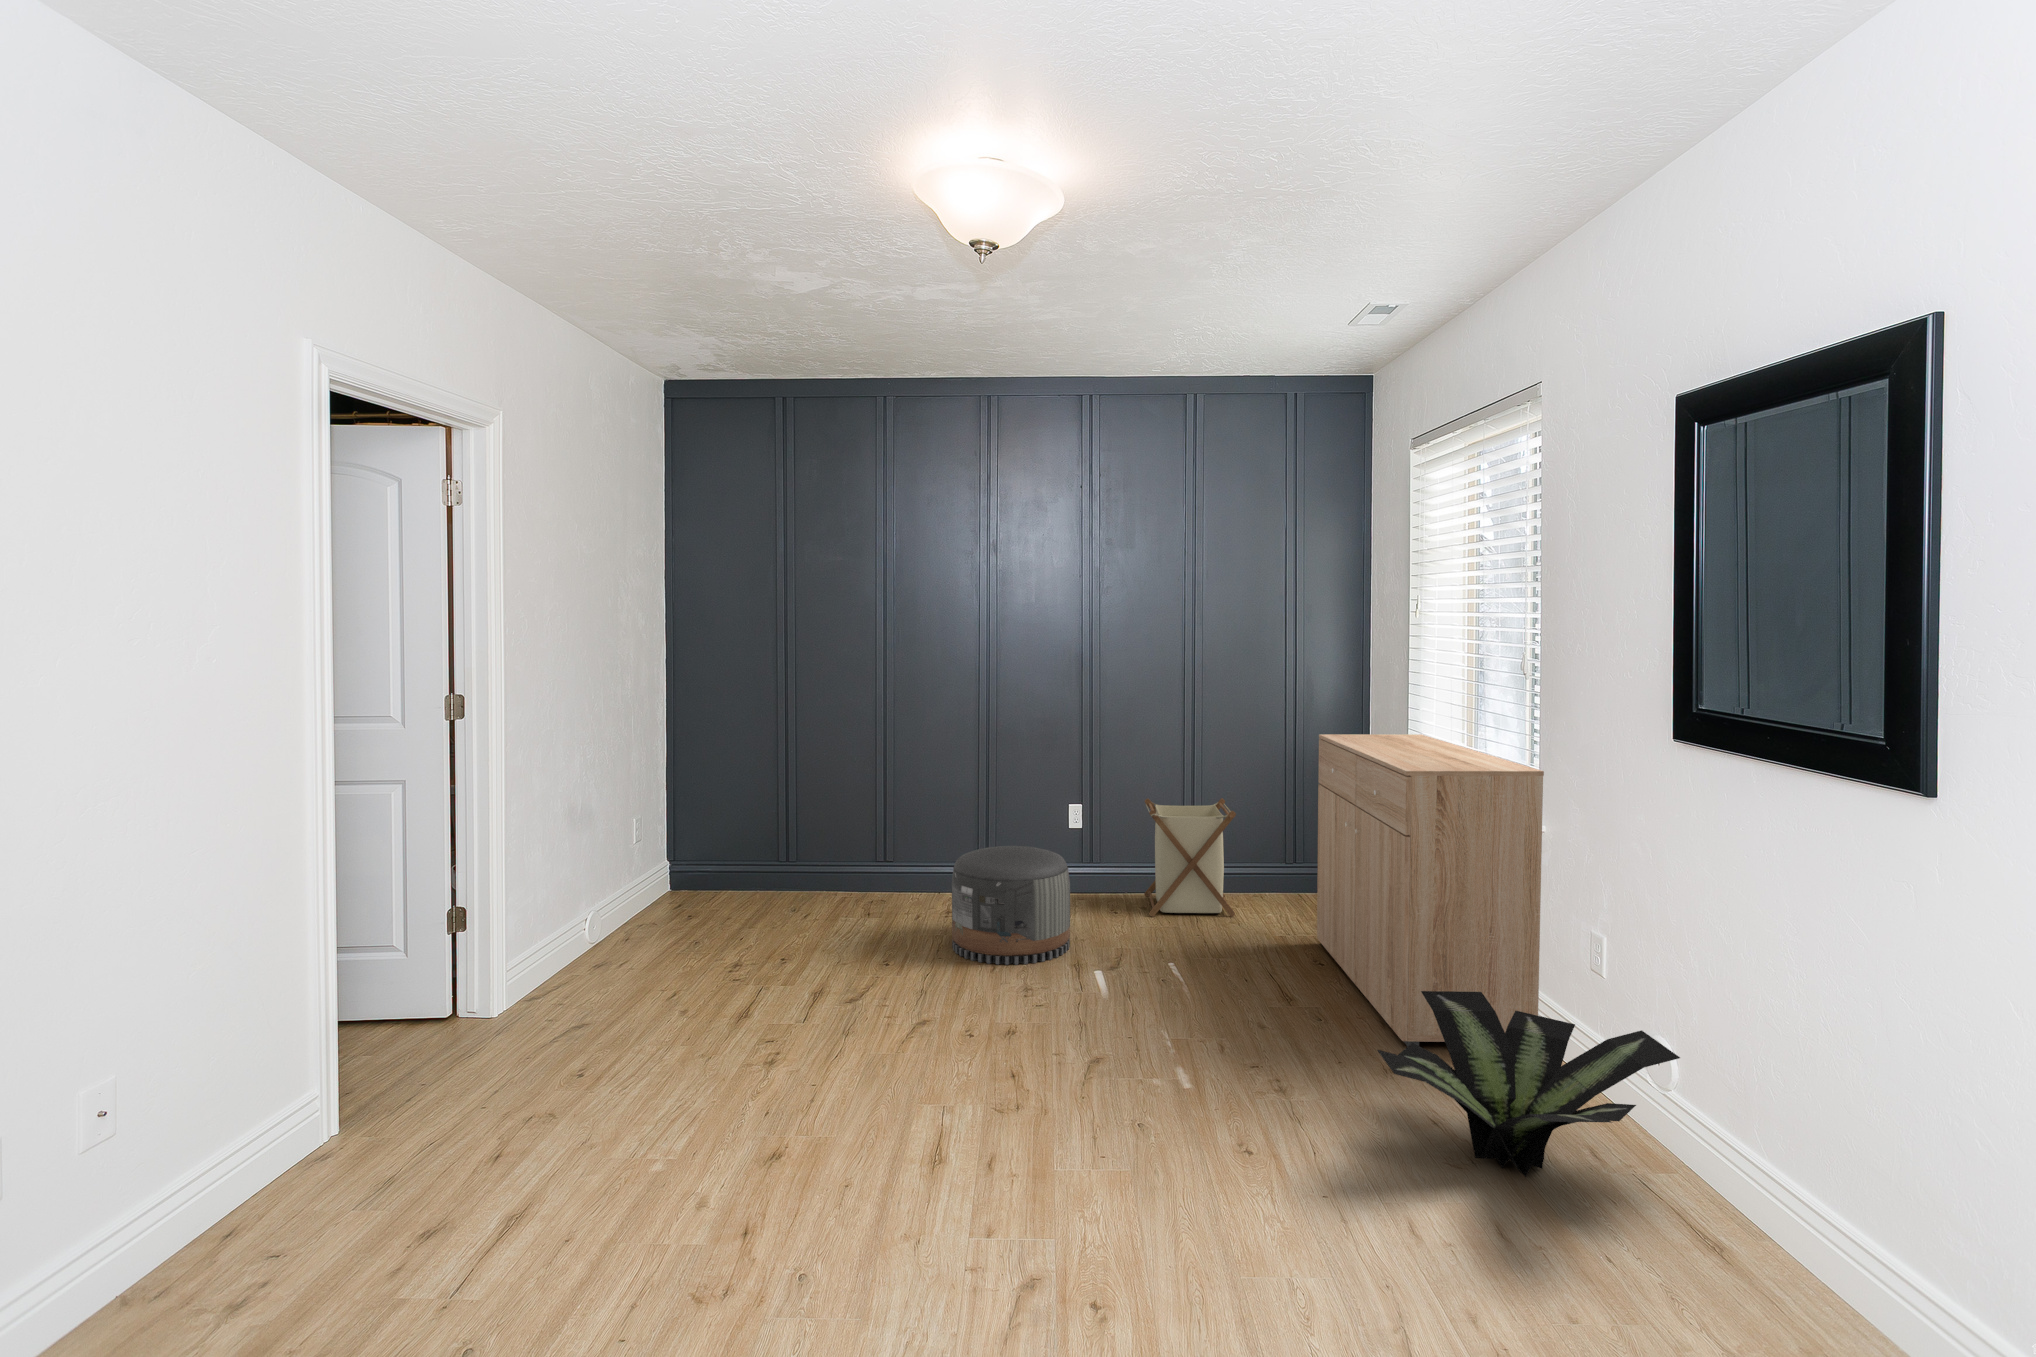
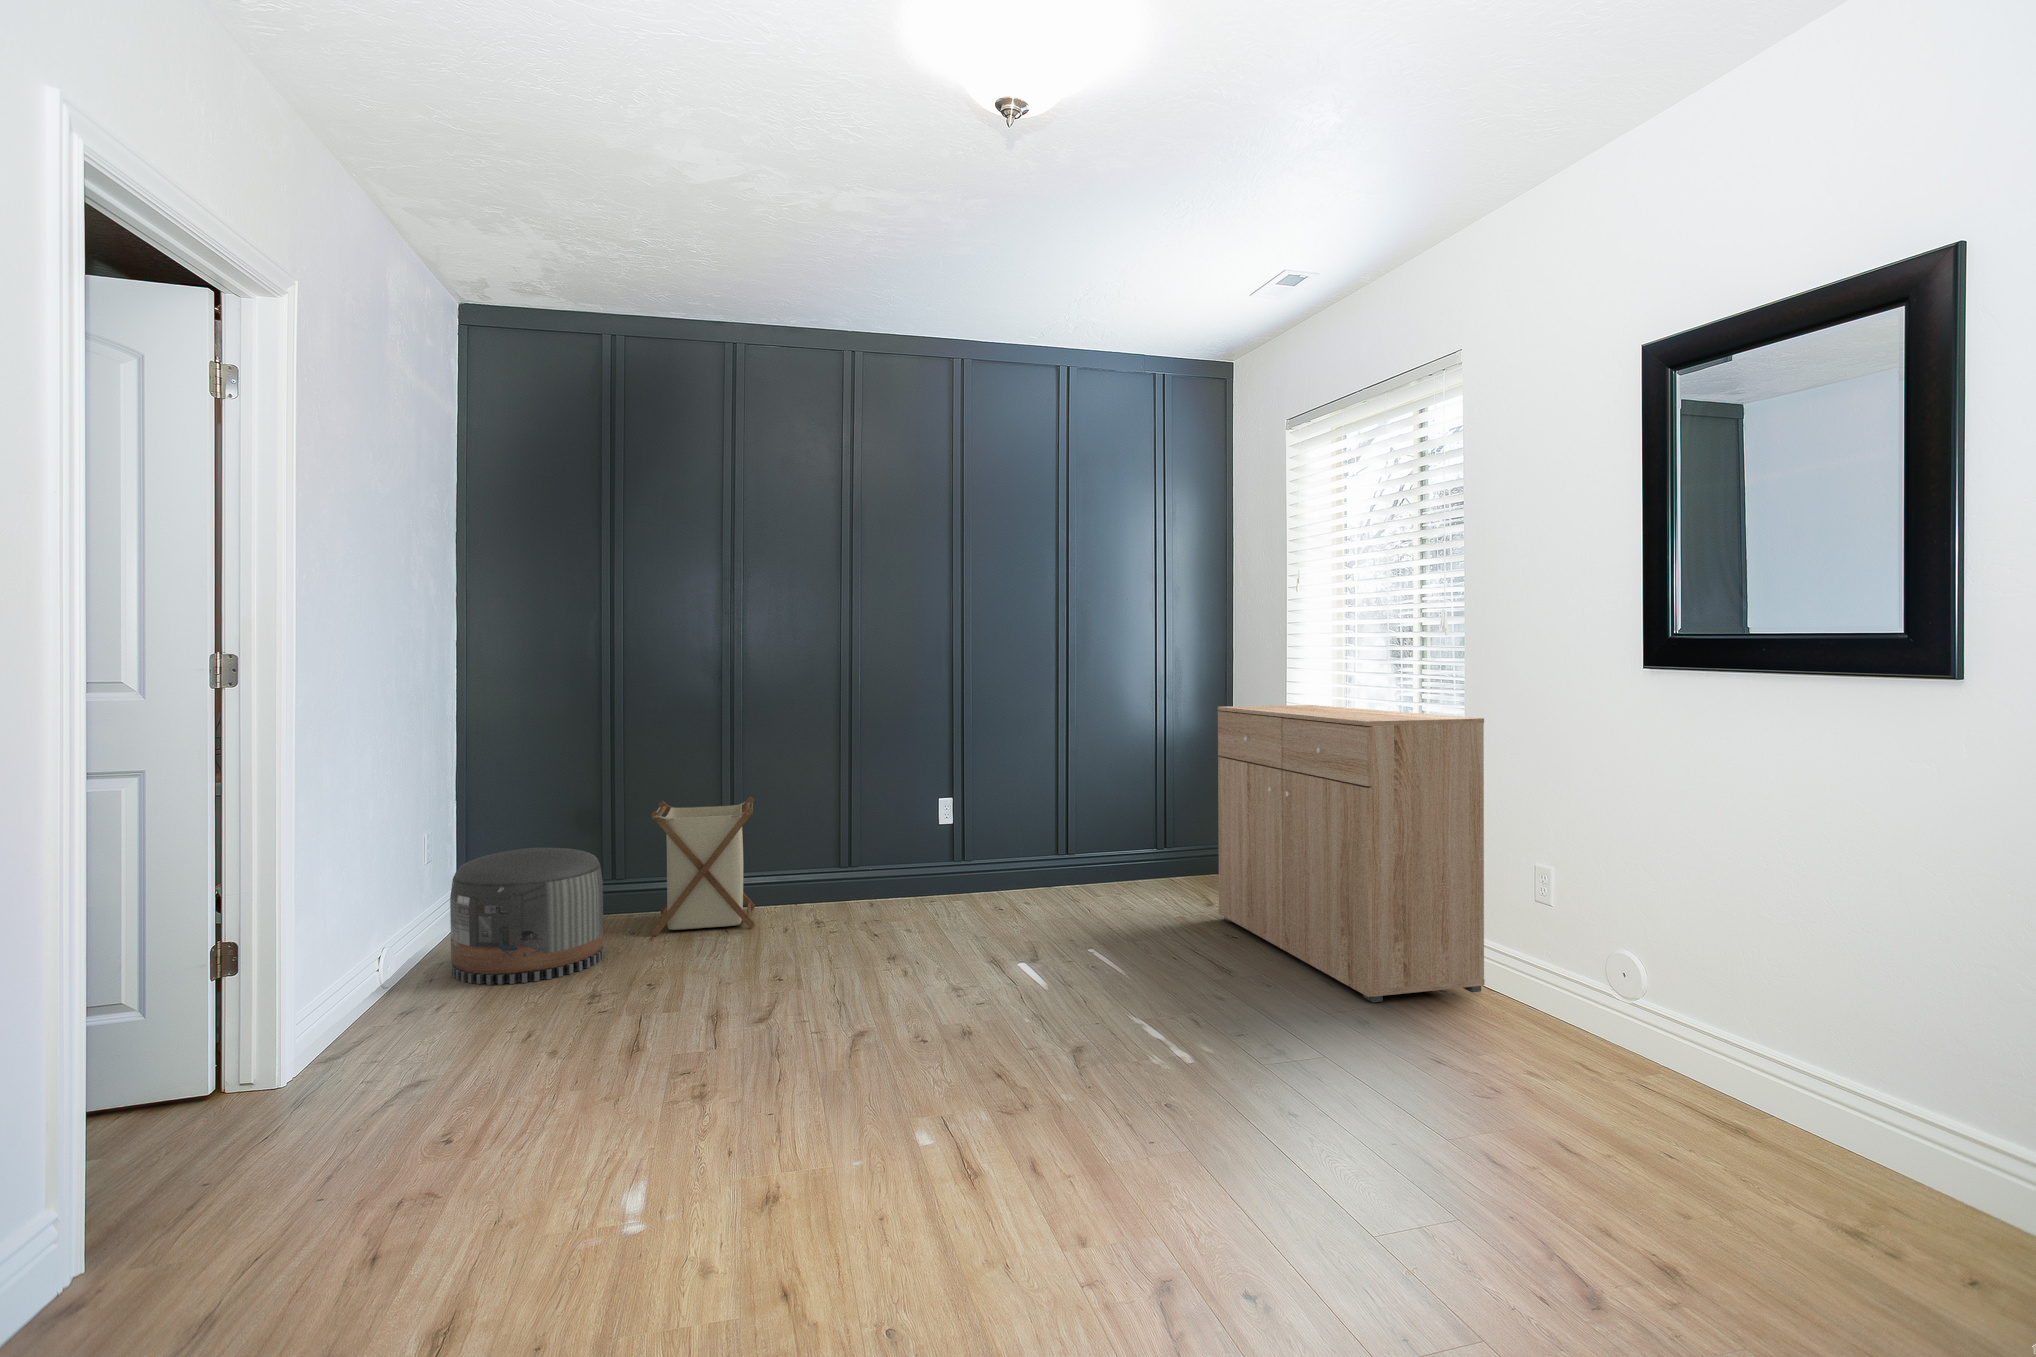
laundry basket: present [1144,798,1236,917] -> present [651,797,755,936]
pouf: present [952,846,1070,965] -> present [450,848,604,985]
potted plant: present [1377,991,1680,1177] -> none [1413,933,1687,1106]

